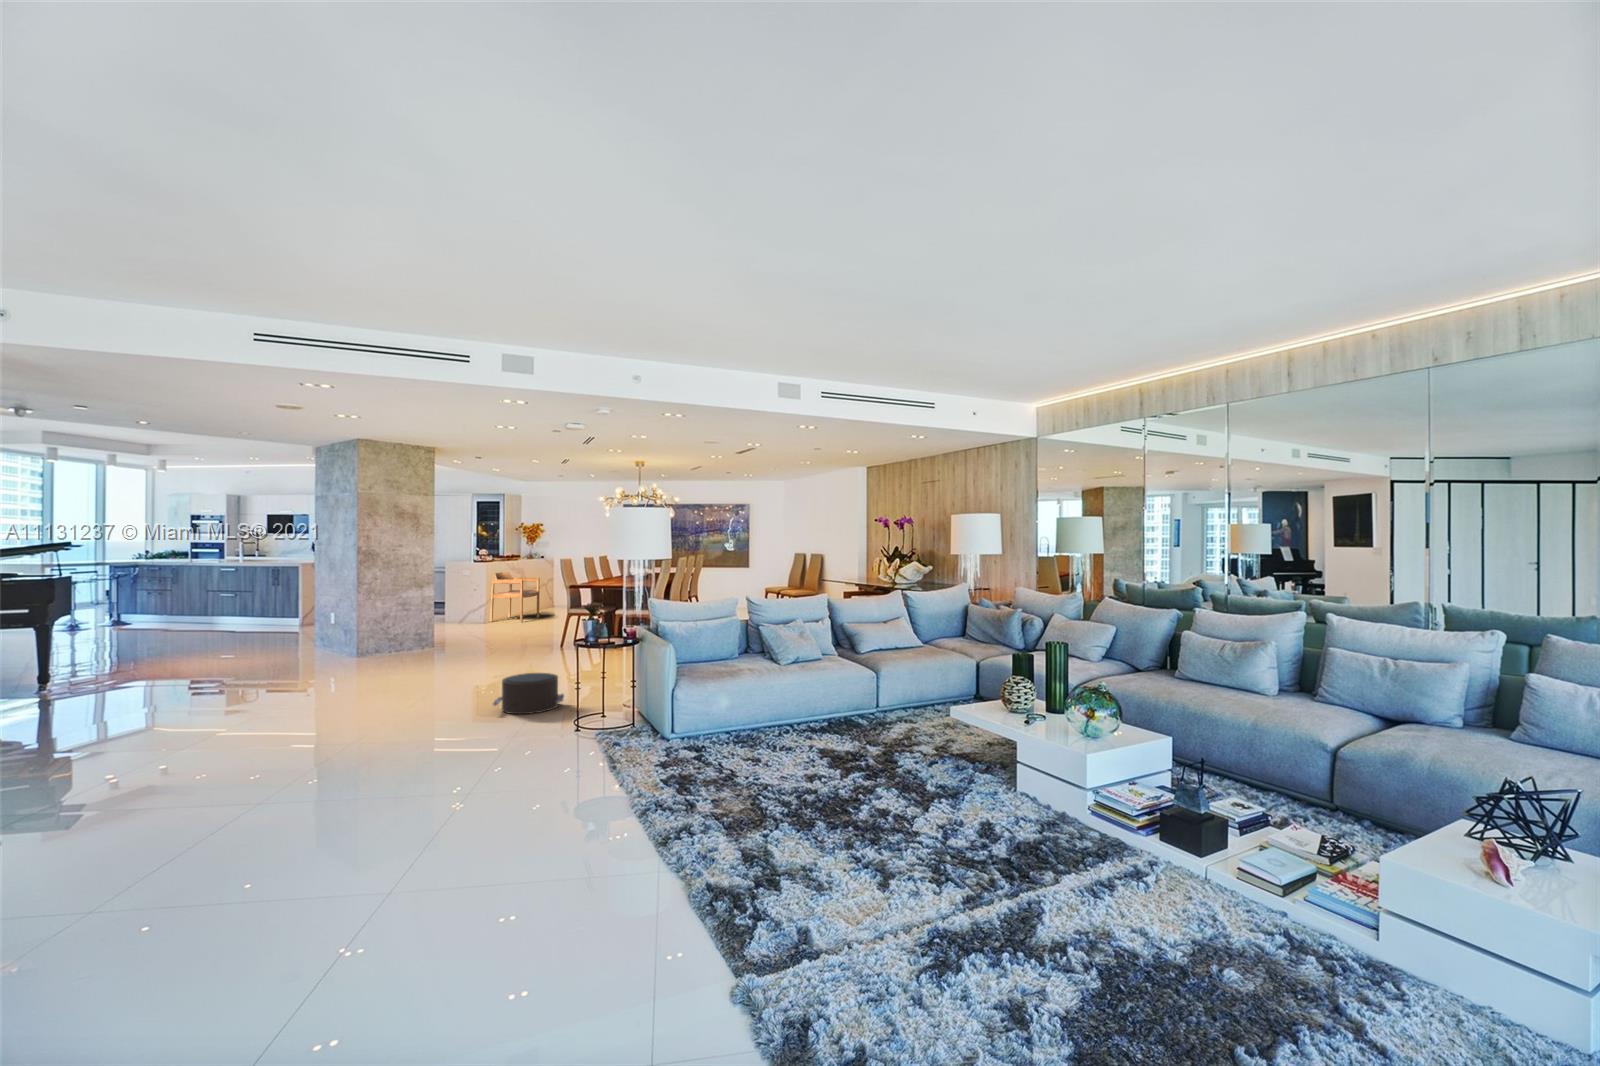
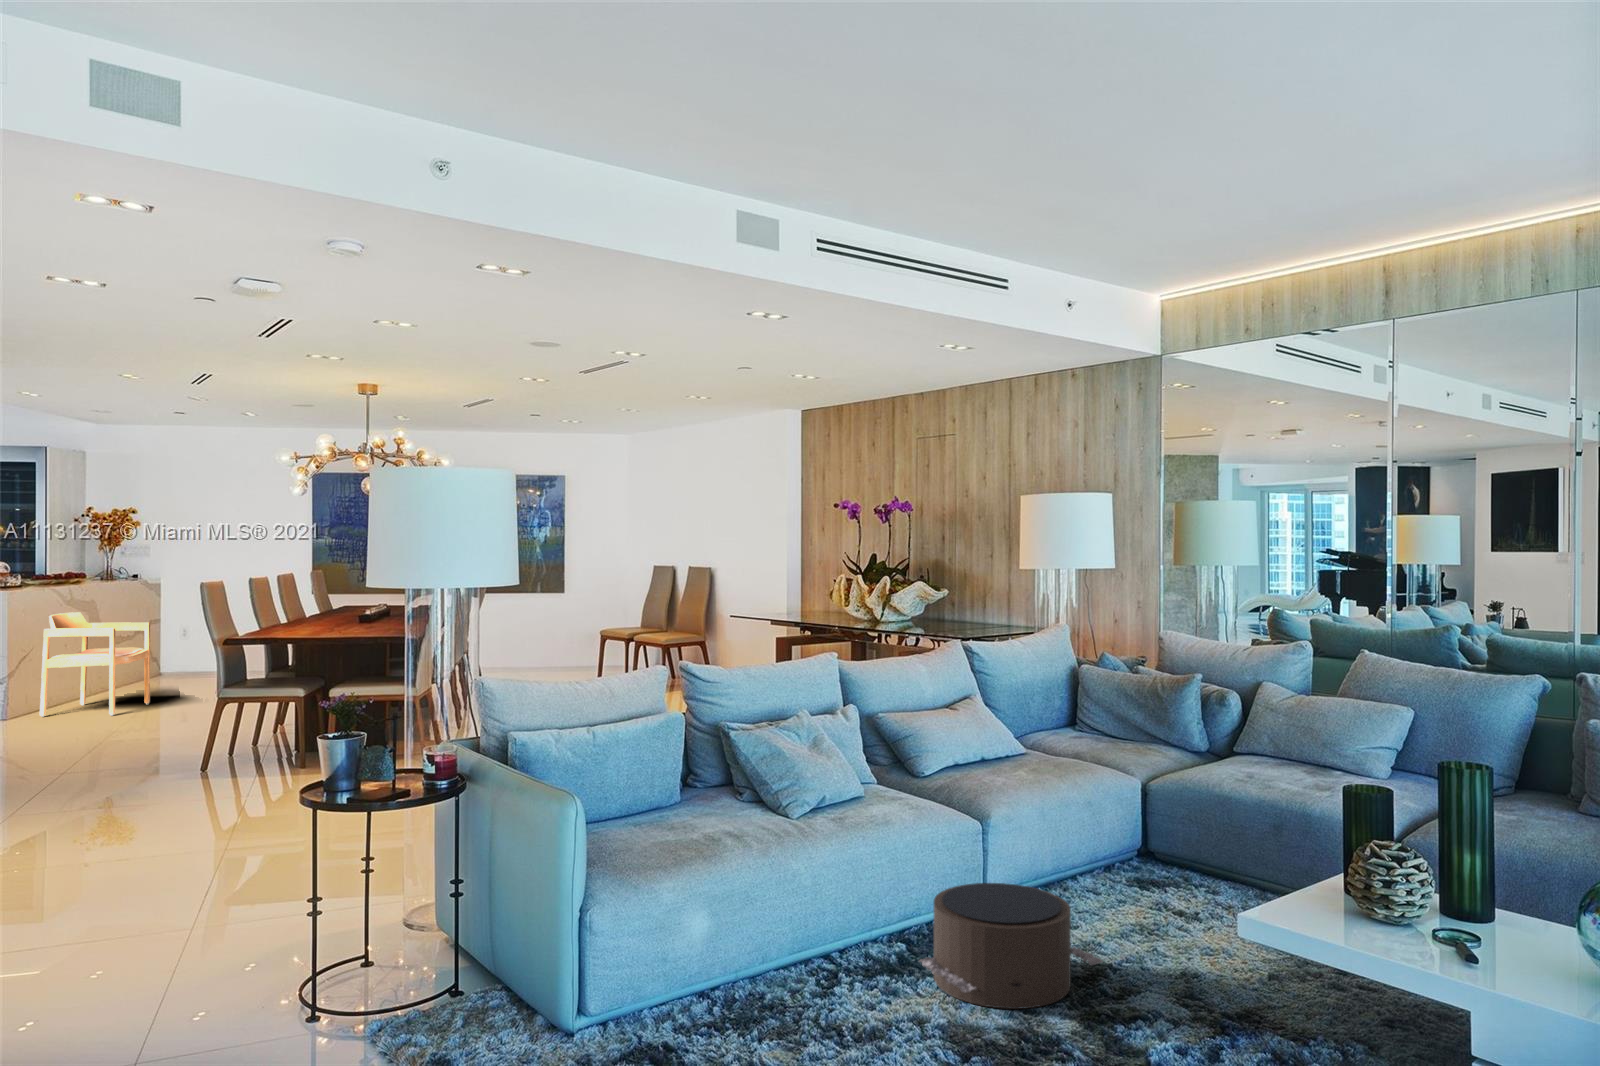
pouf: present [493,673,564,714] -> present [920,883,1103,1009]

